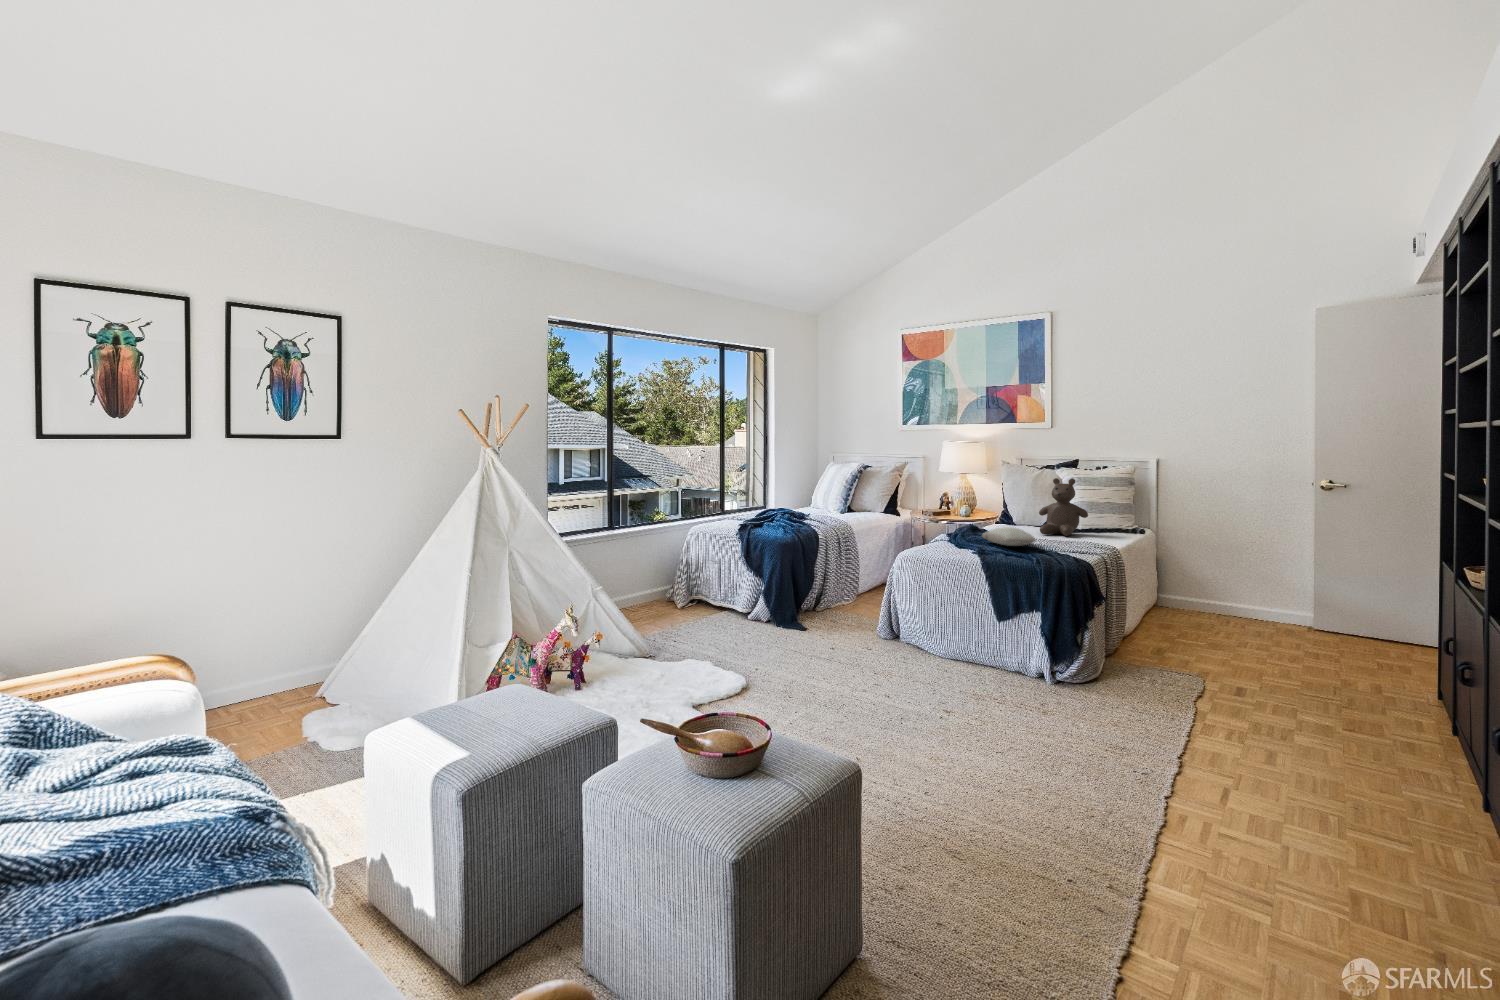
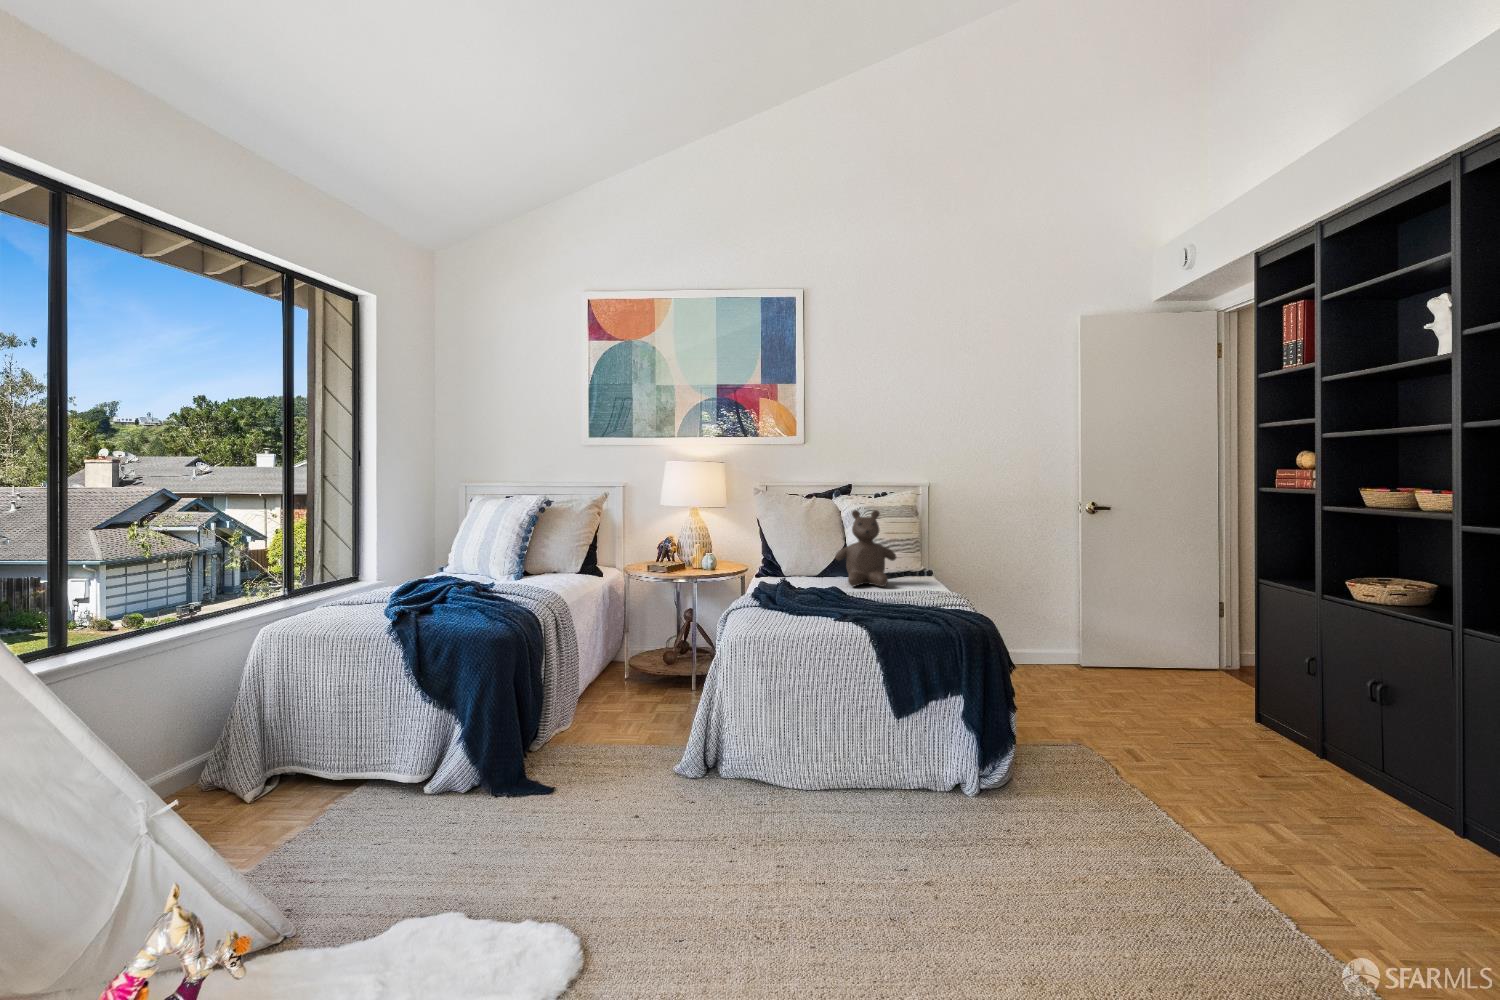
pillow: present [983,527,1035,546] -> none [819,584,915,611]

